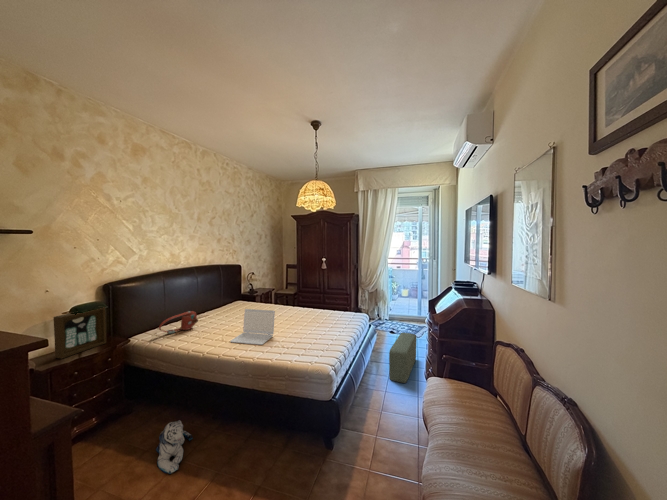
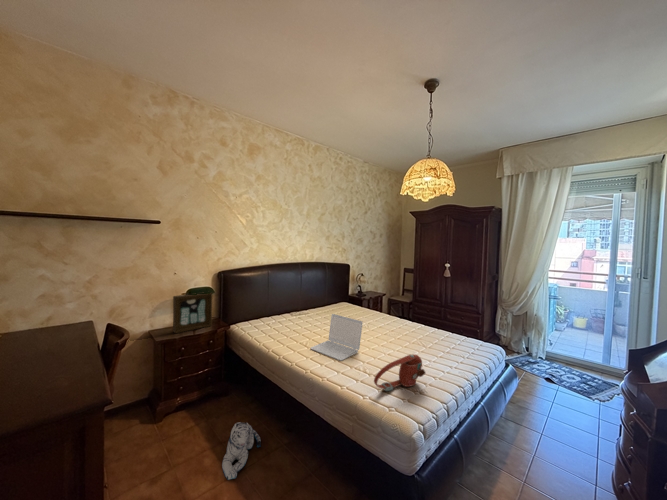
handbag: present [159,311,198,334] -> present [374,354,425,391]
pouf: present [389,333,417,383] -> none [534,388,595,477]

